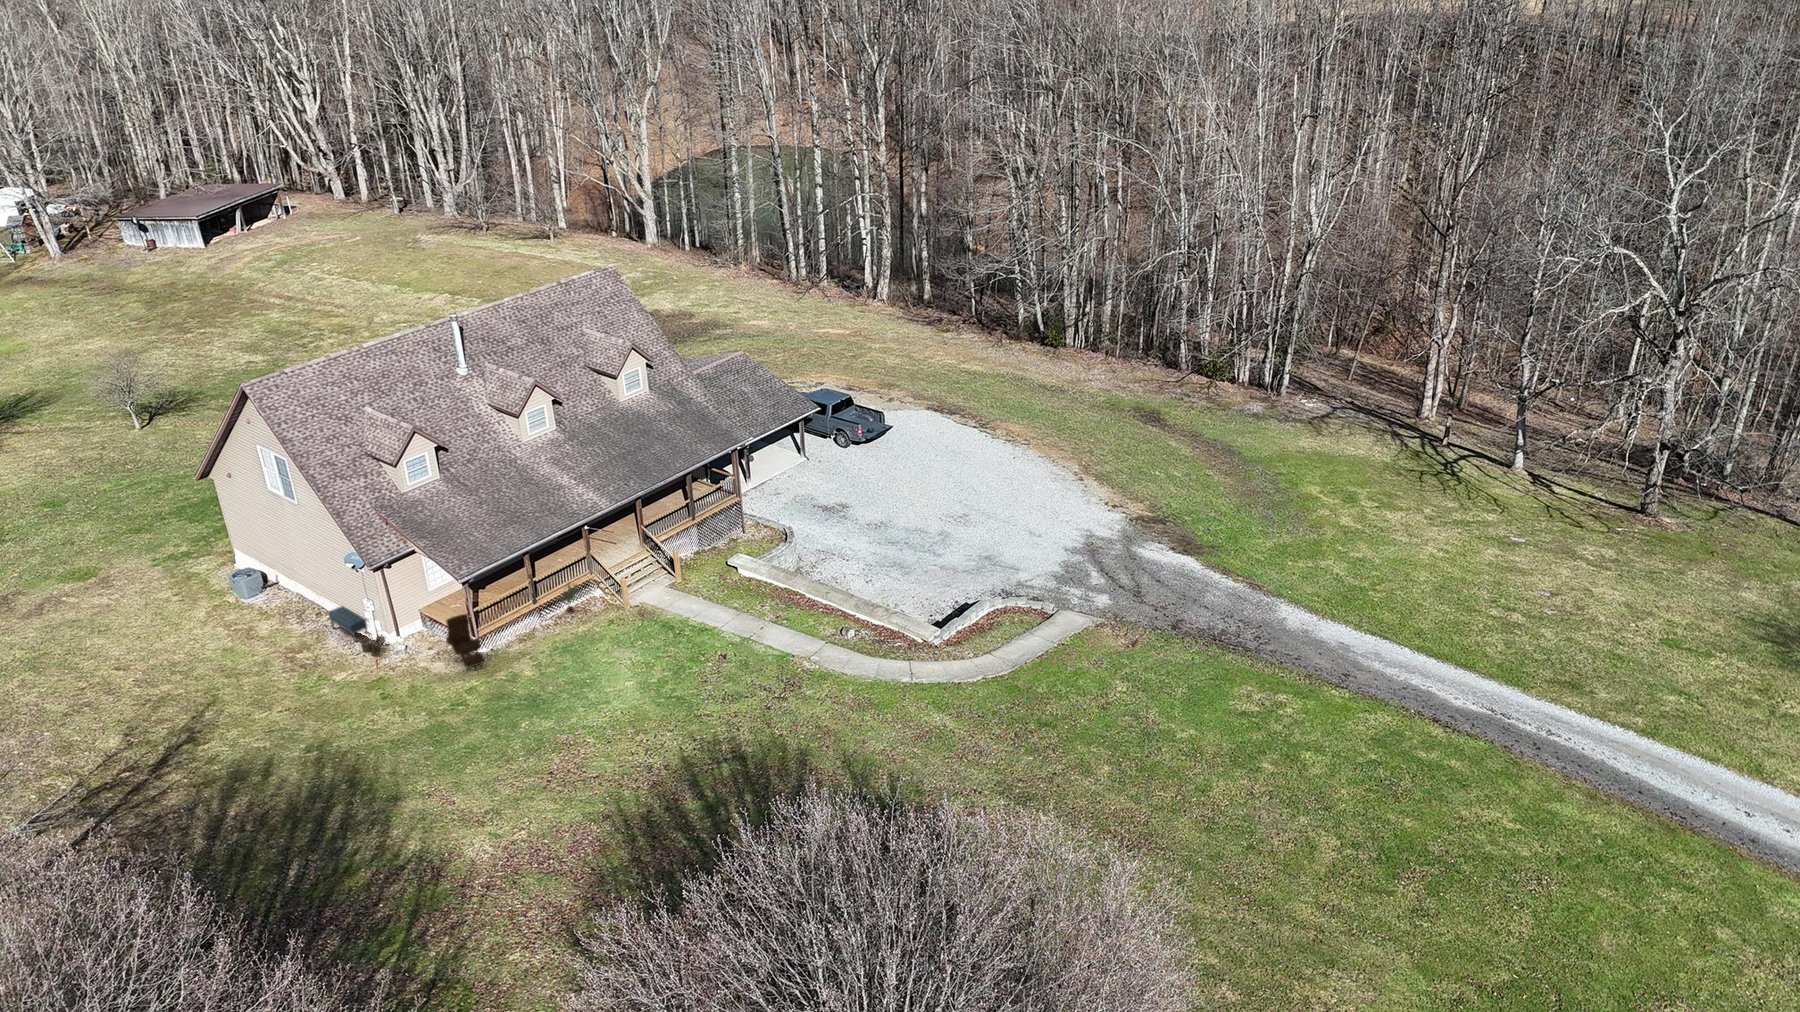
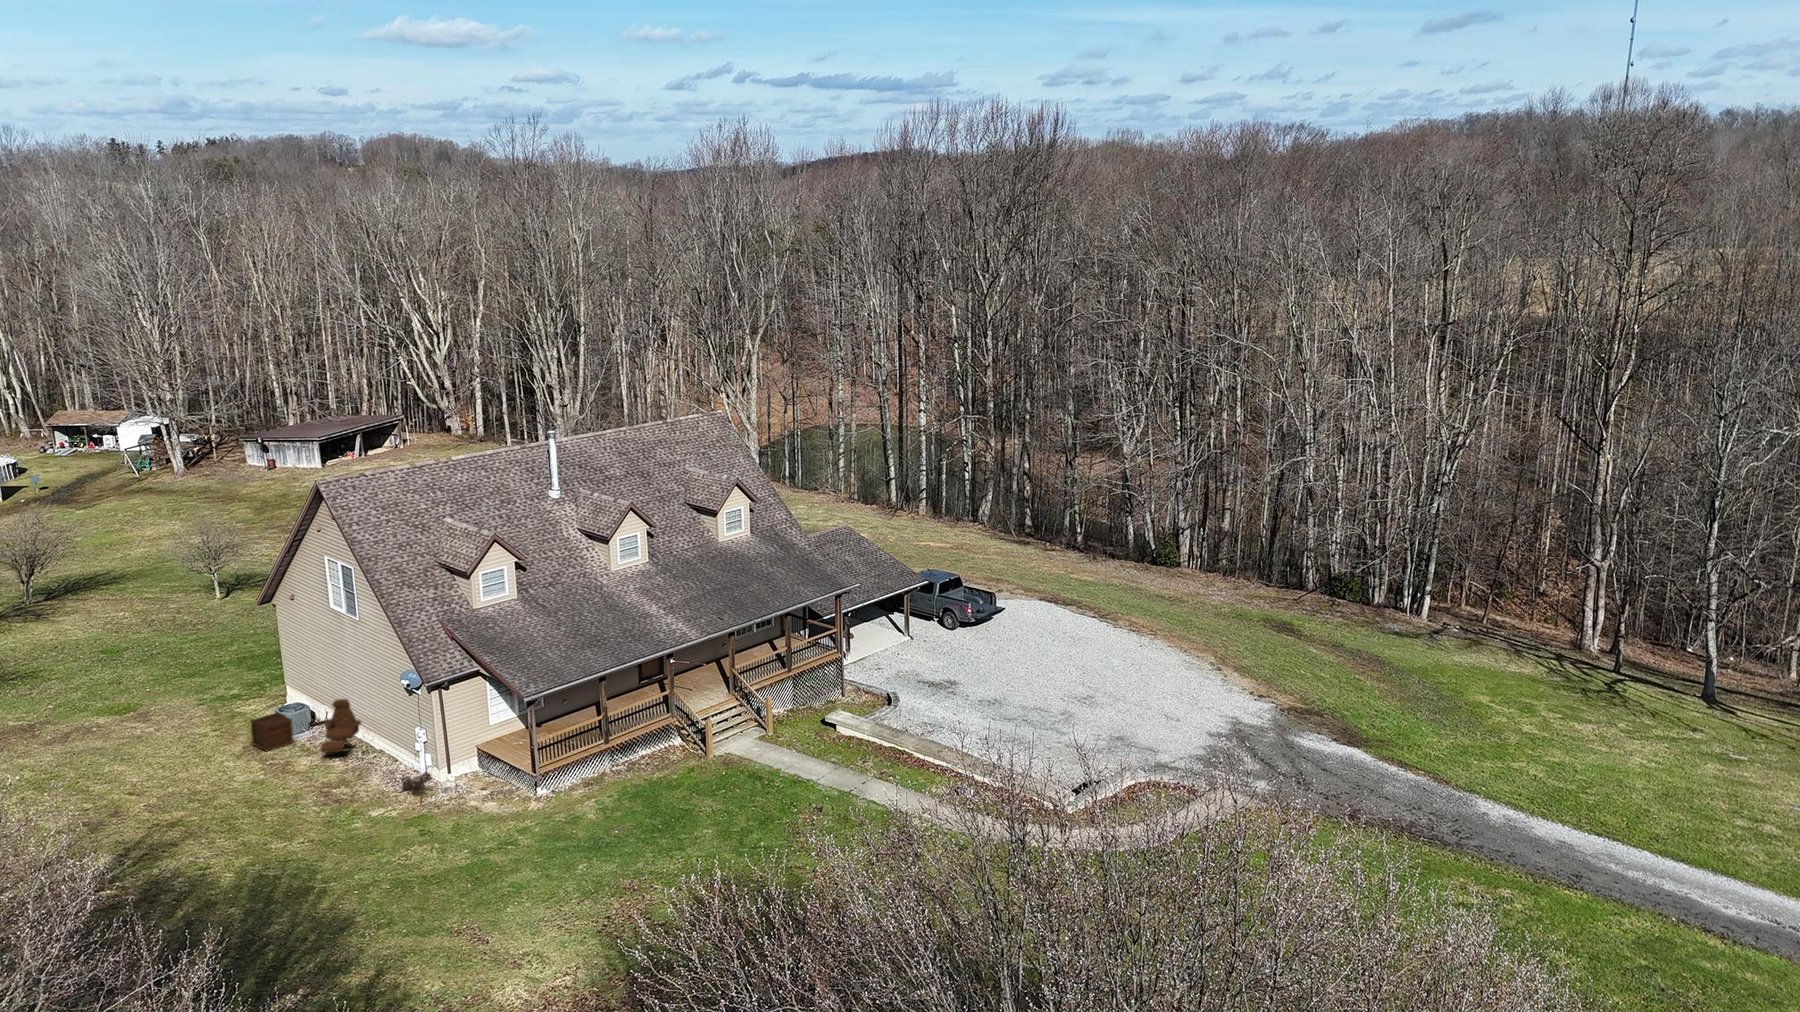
wooden crate: none [213,583,255,620] -> present [250,713,293,751]
potted tree: present [559,584,578,613] -> none [630,726,655,763]
bench: present [328,606,367,641] -> none [371,740,413,780]
lounge chair: present [446,614,484,668] -> present [321,699,361,754]

